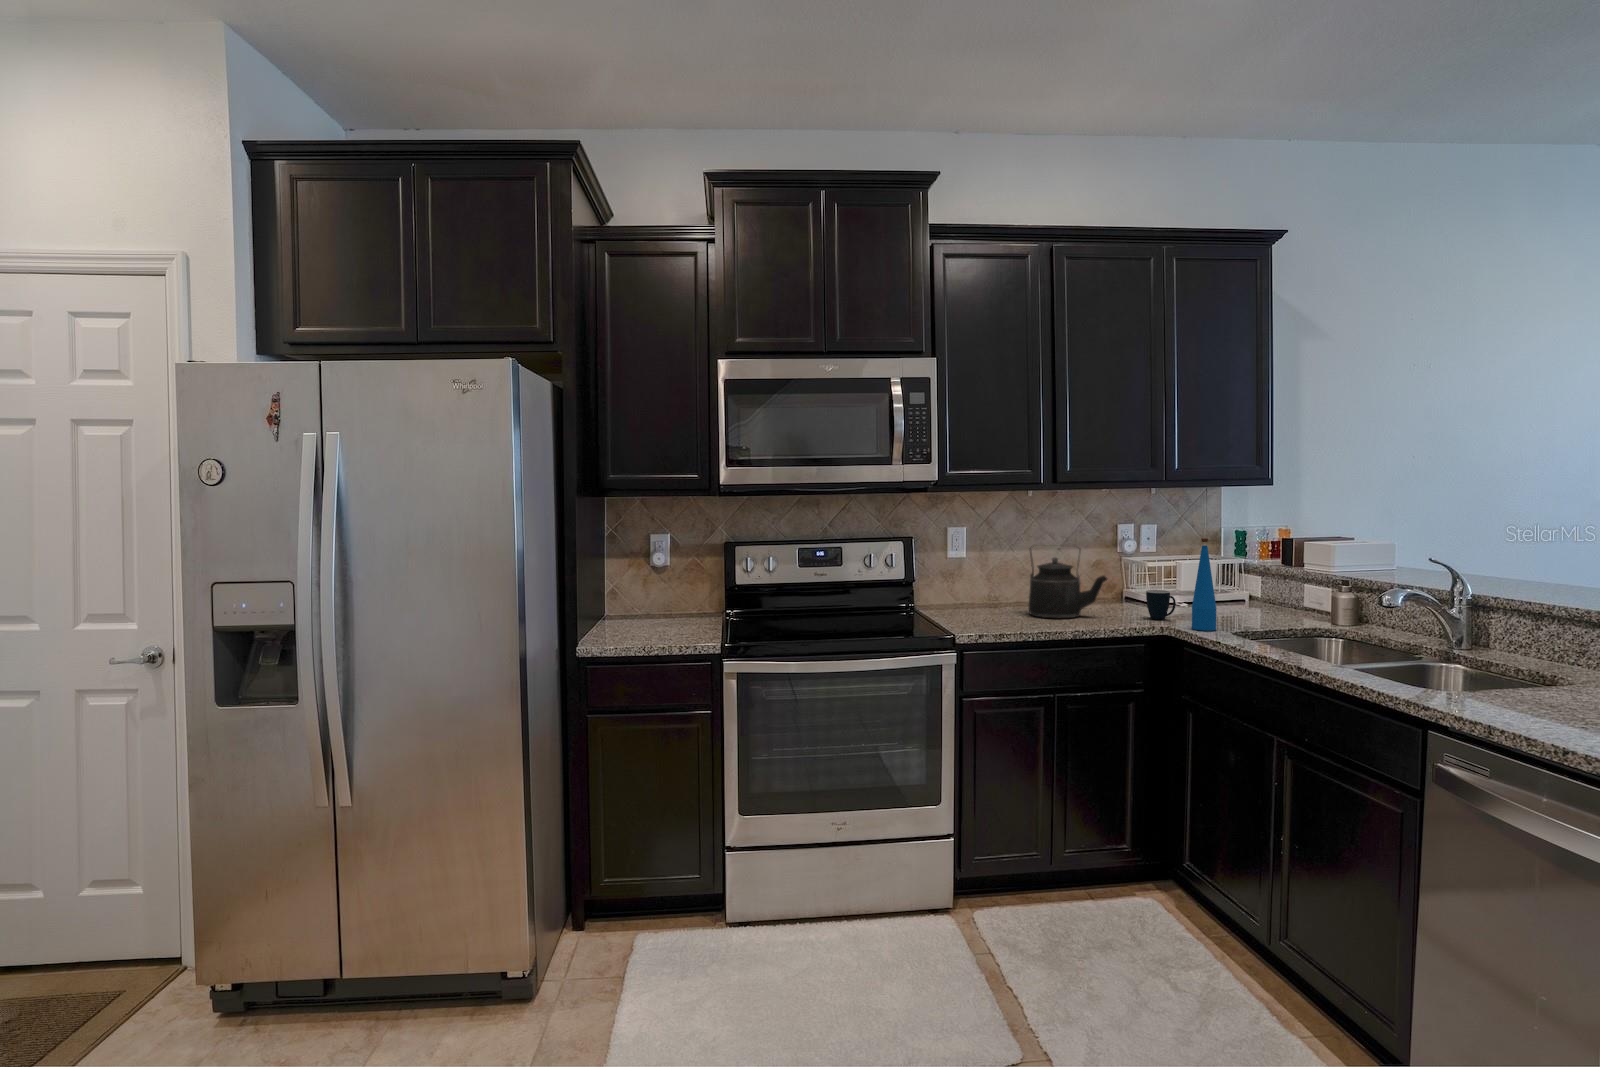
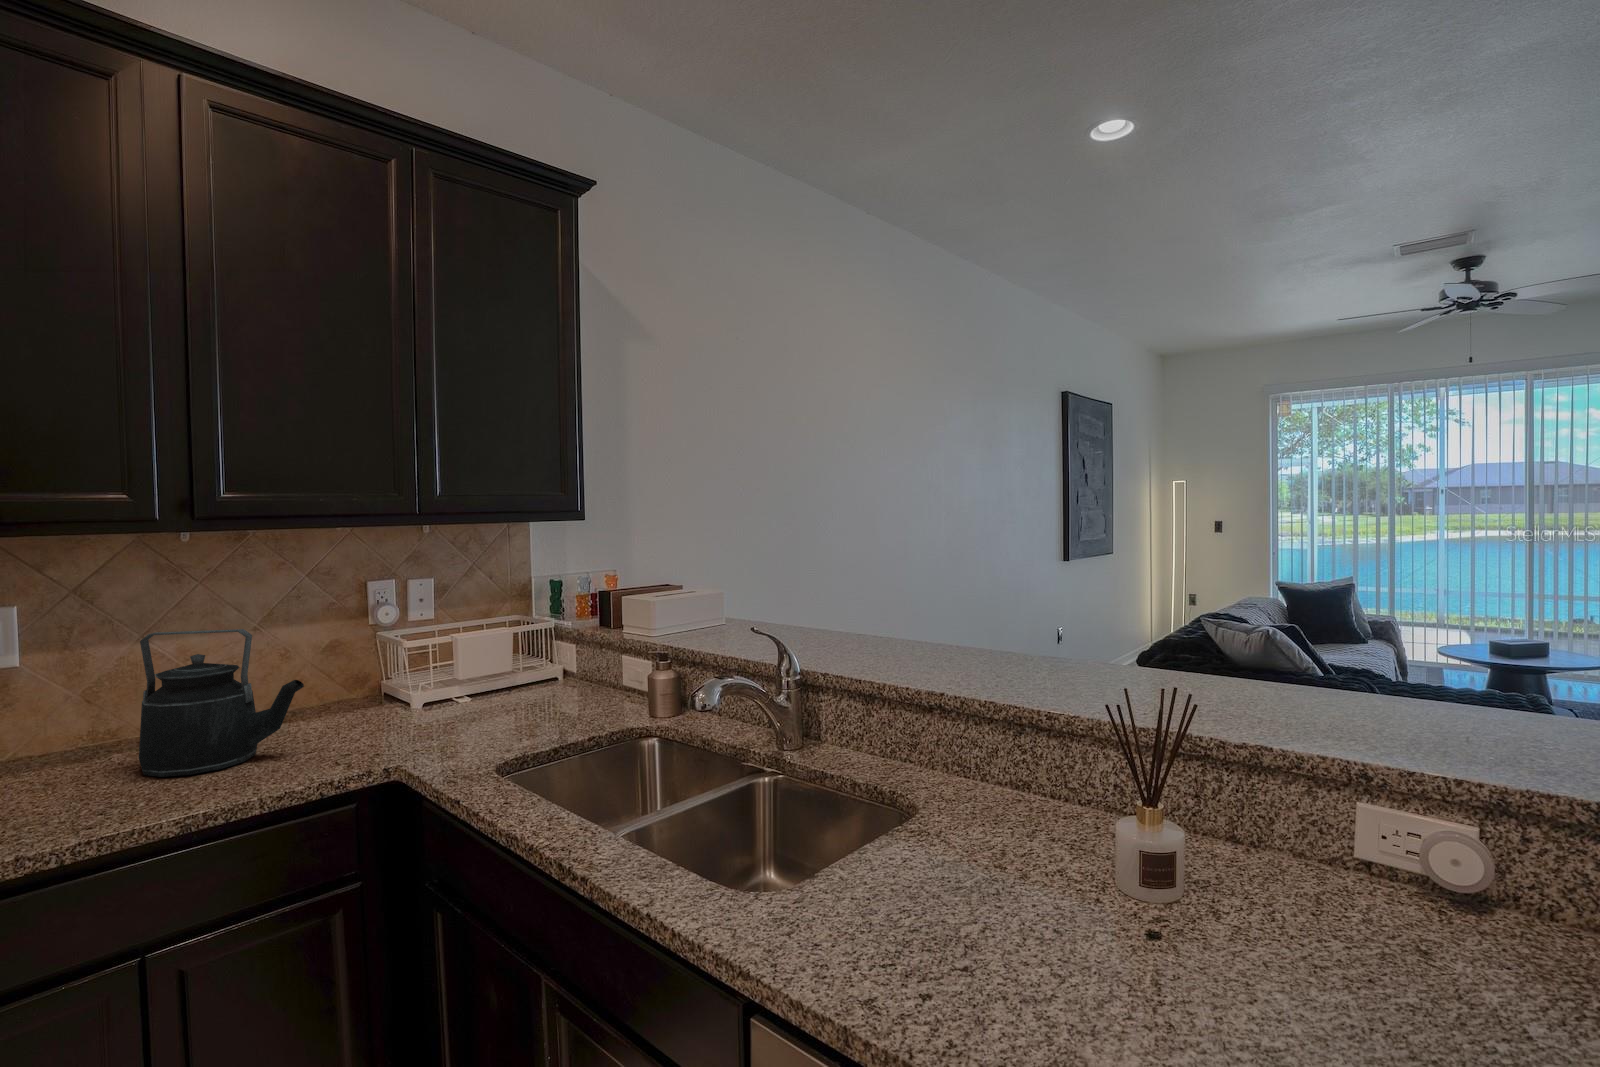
bottle: present [1192,538,1216,631] -> none [439,609,480,765]
mug: present [1146,590,1176,619] -> none [378,692,424,744]

